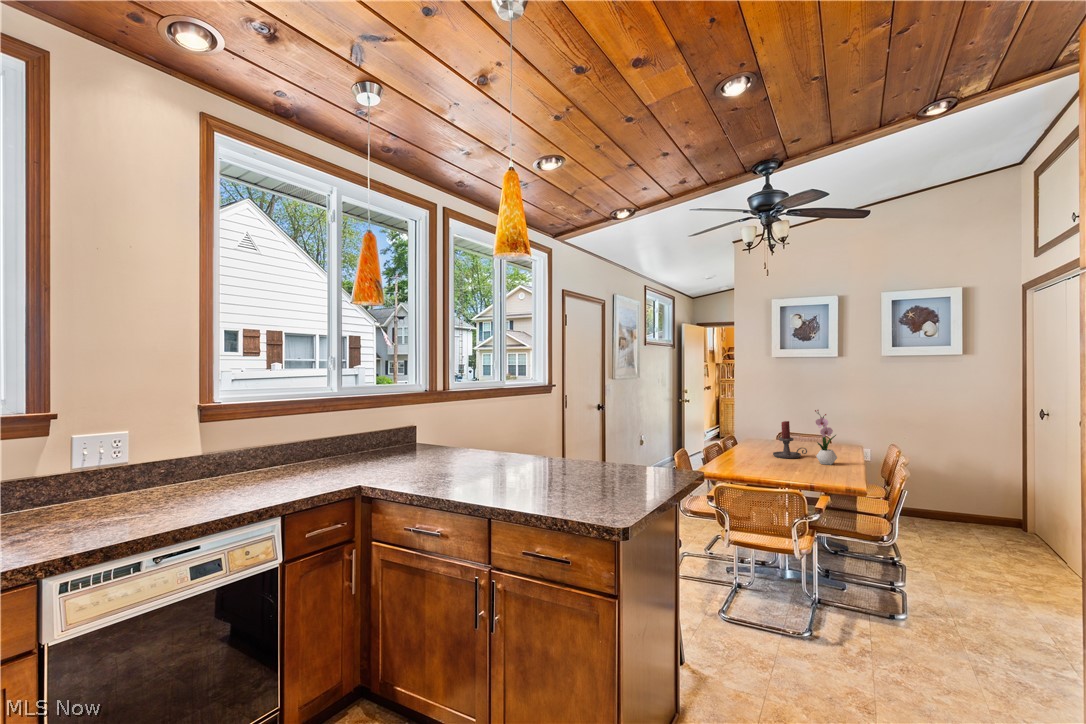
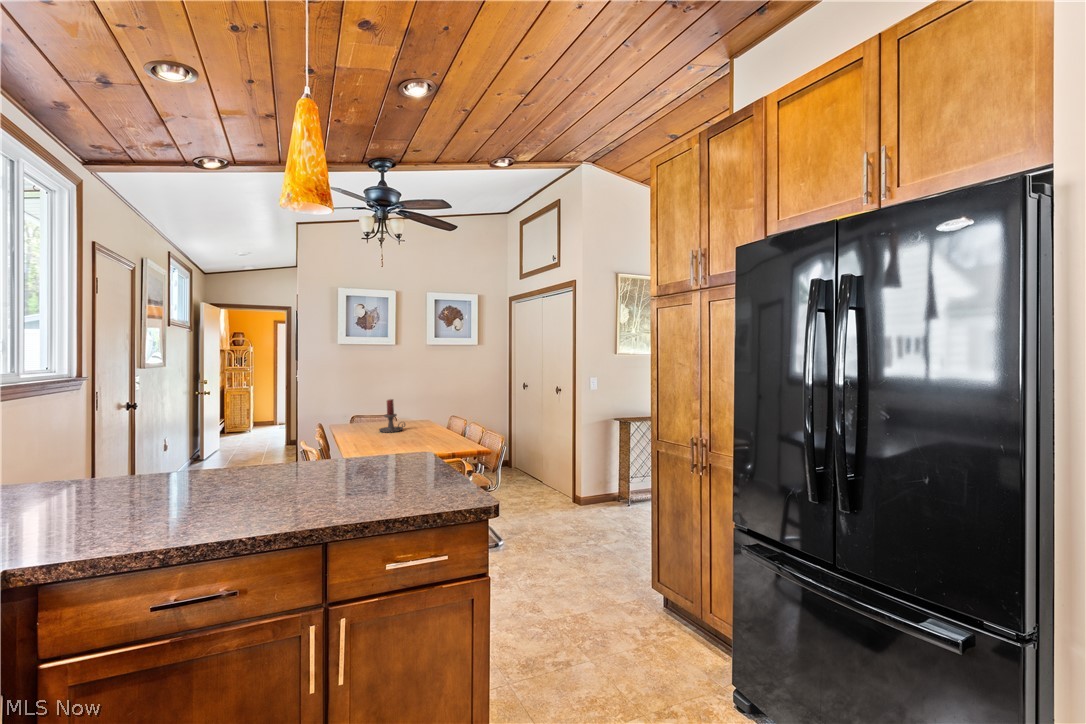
flower arrangement: present [815,410,837,465] -> none [420,386,436,432]

